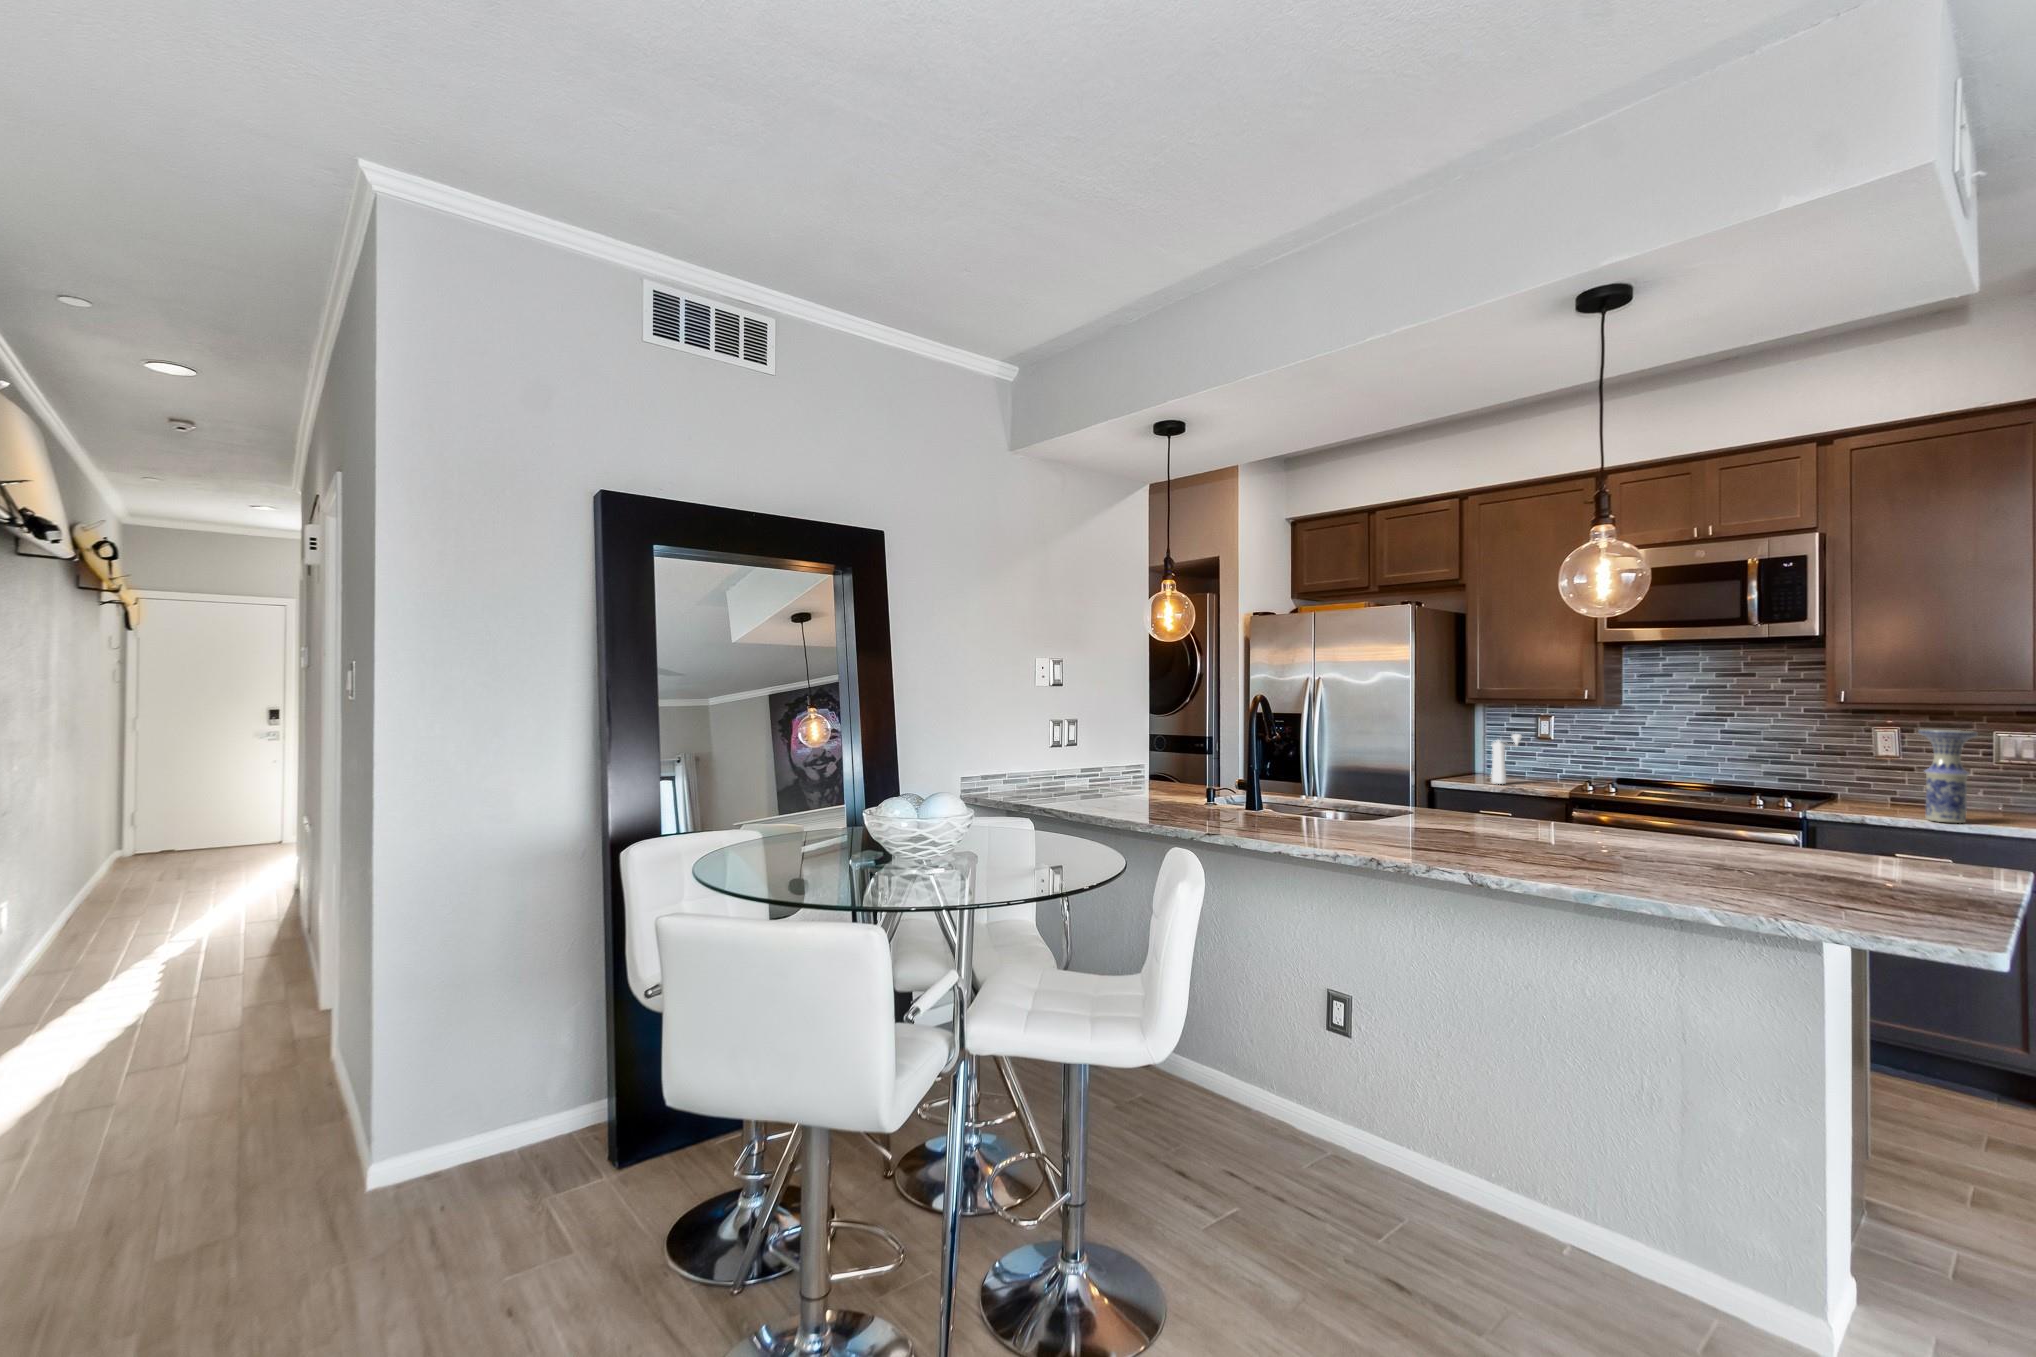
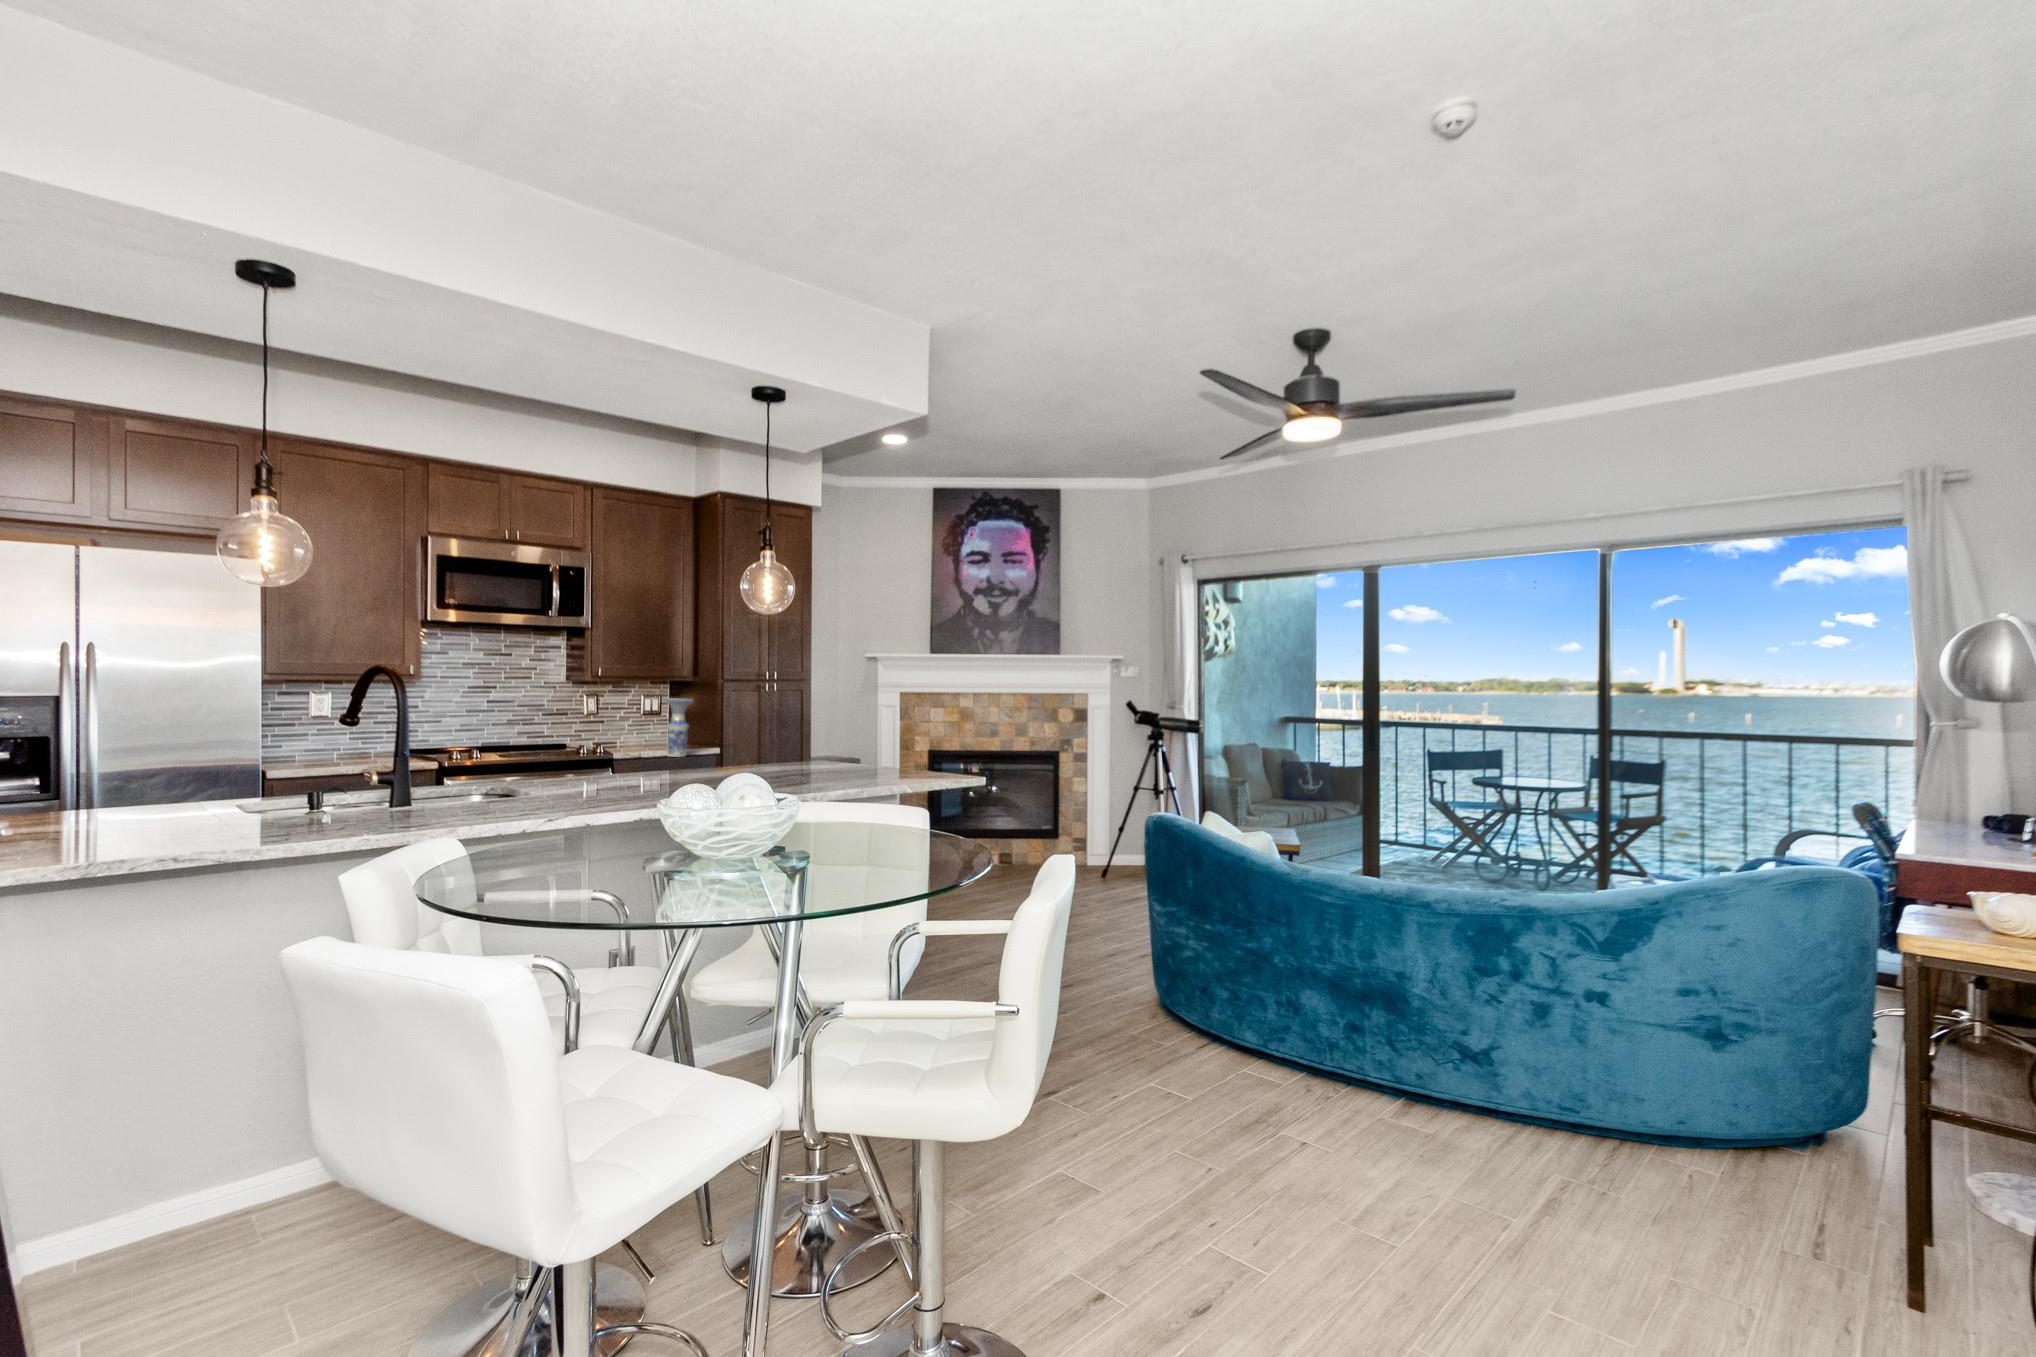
pepper mill: present [1491,734,1522,784] -> none [323,715,343,770]

